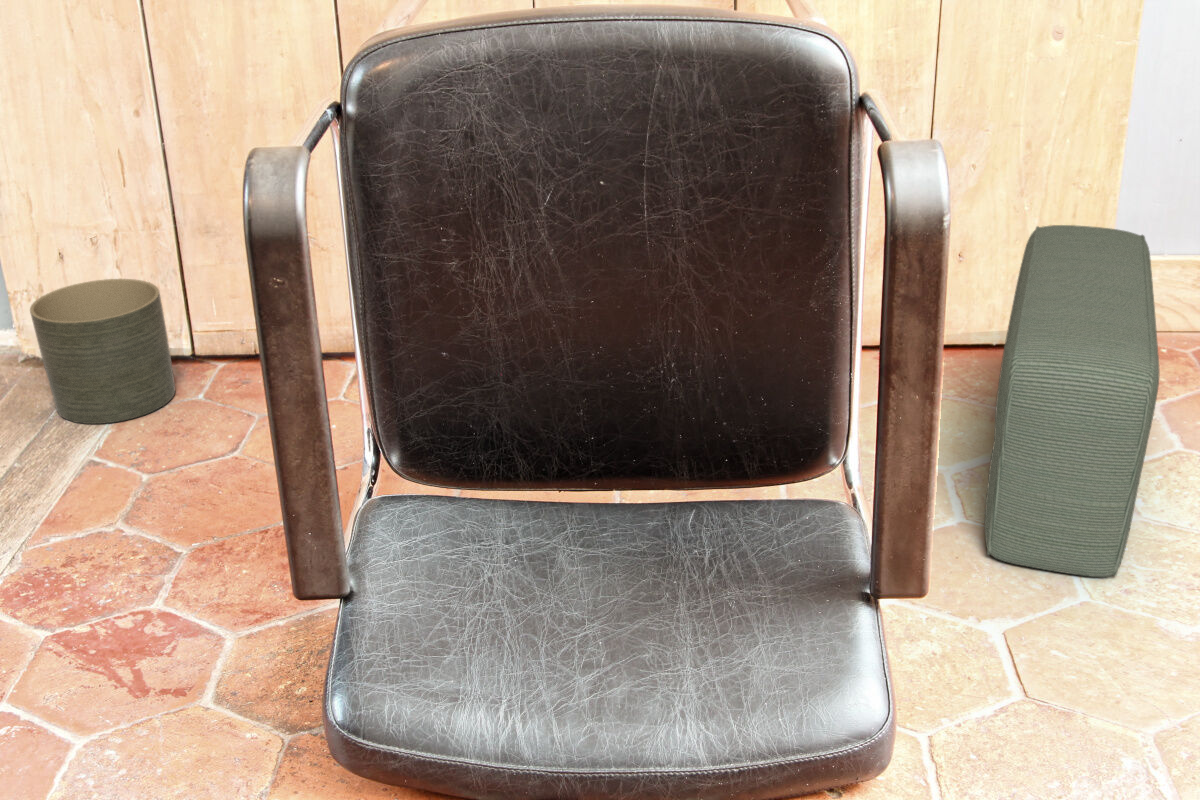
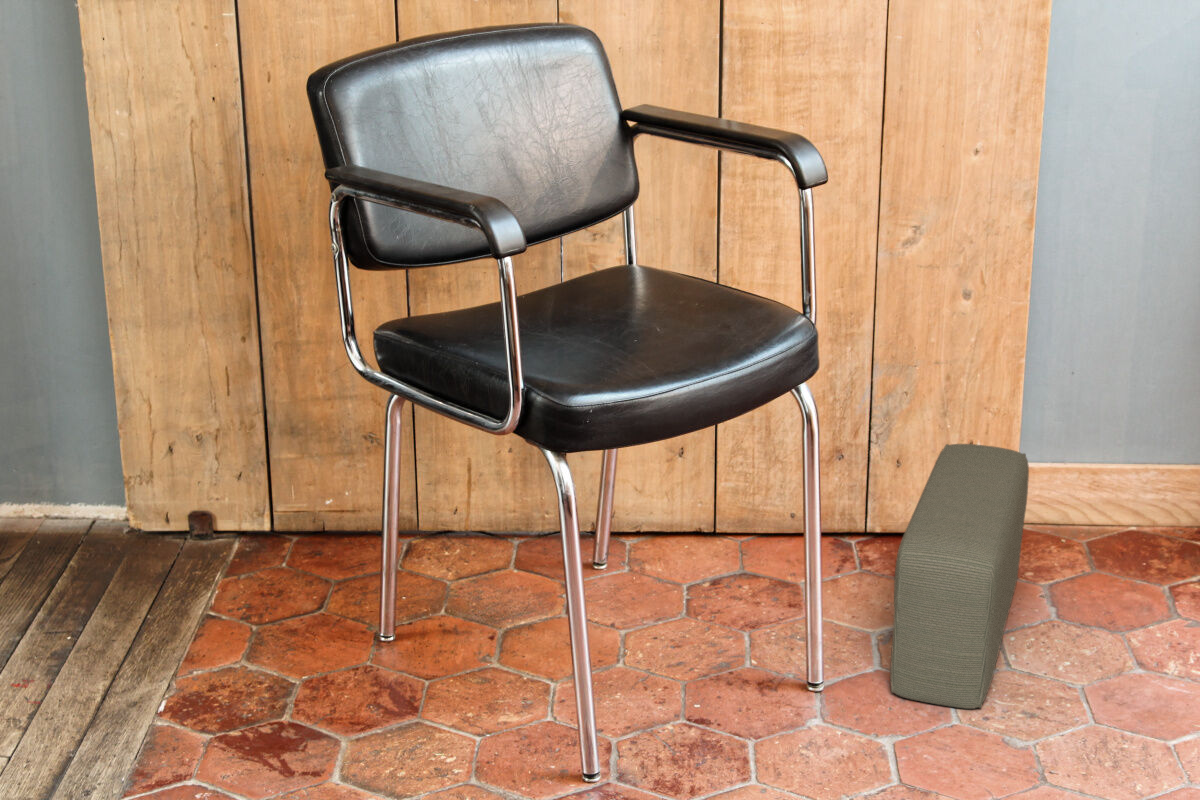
planter: present [30,279,175,424] -> none [158,468,262,585]

